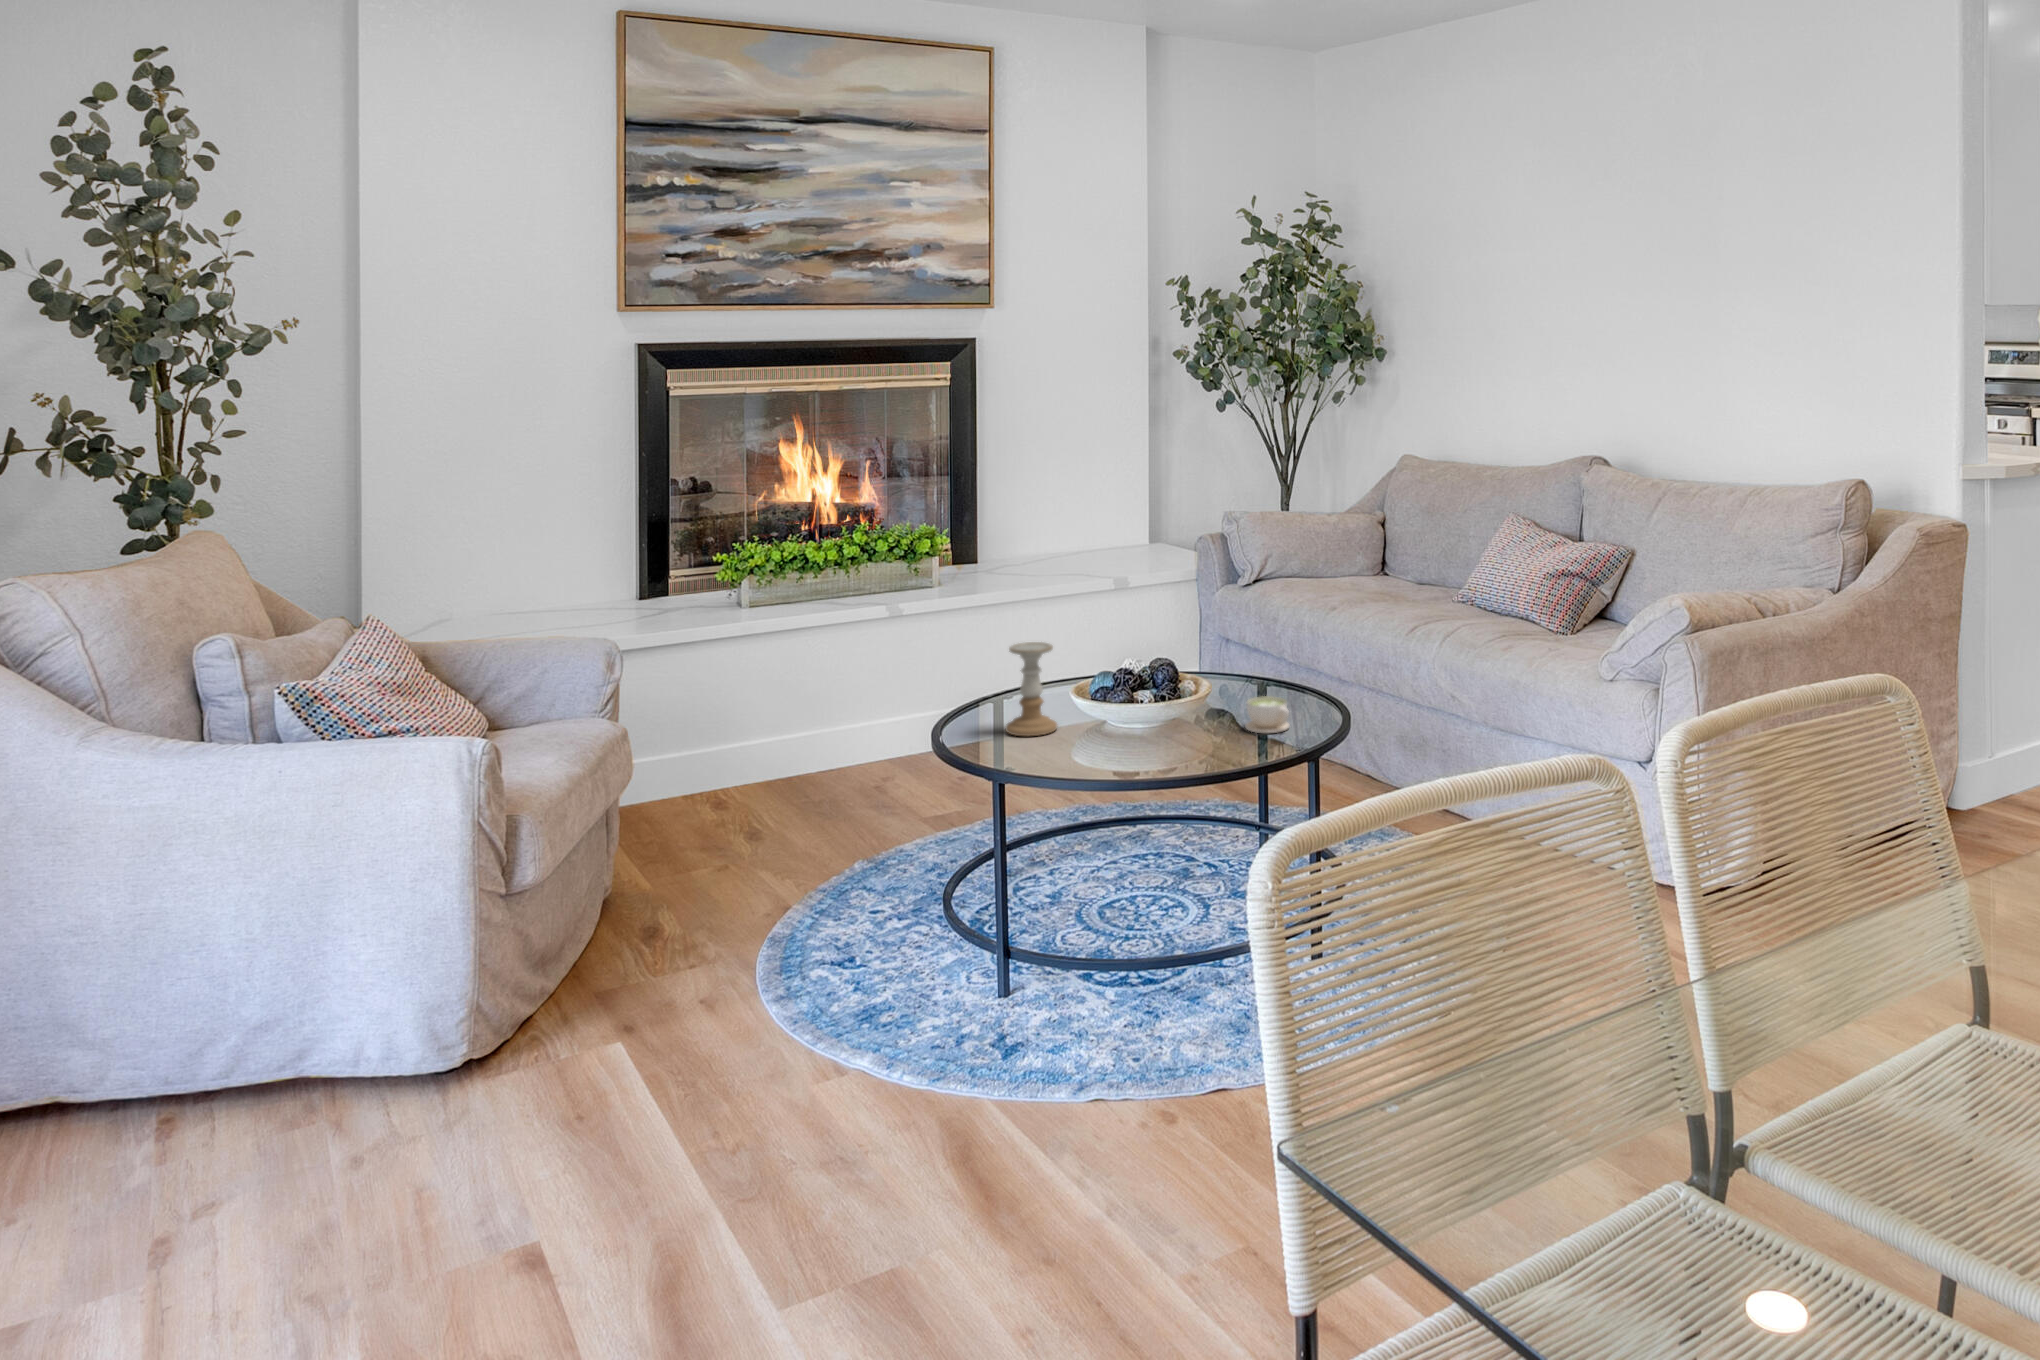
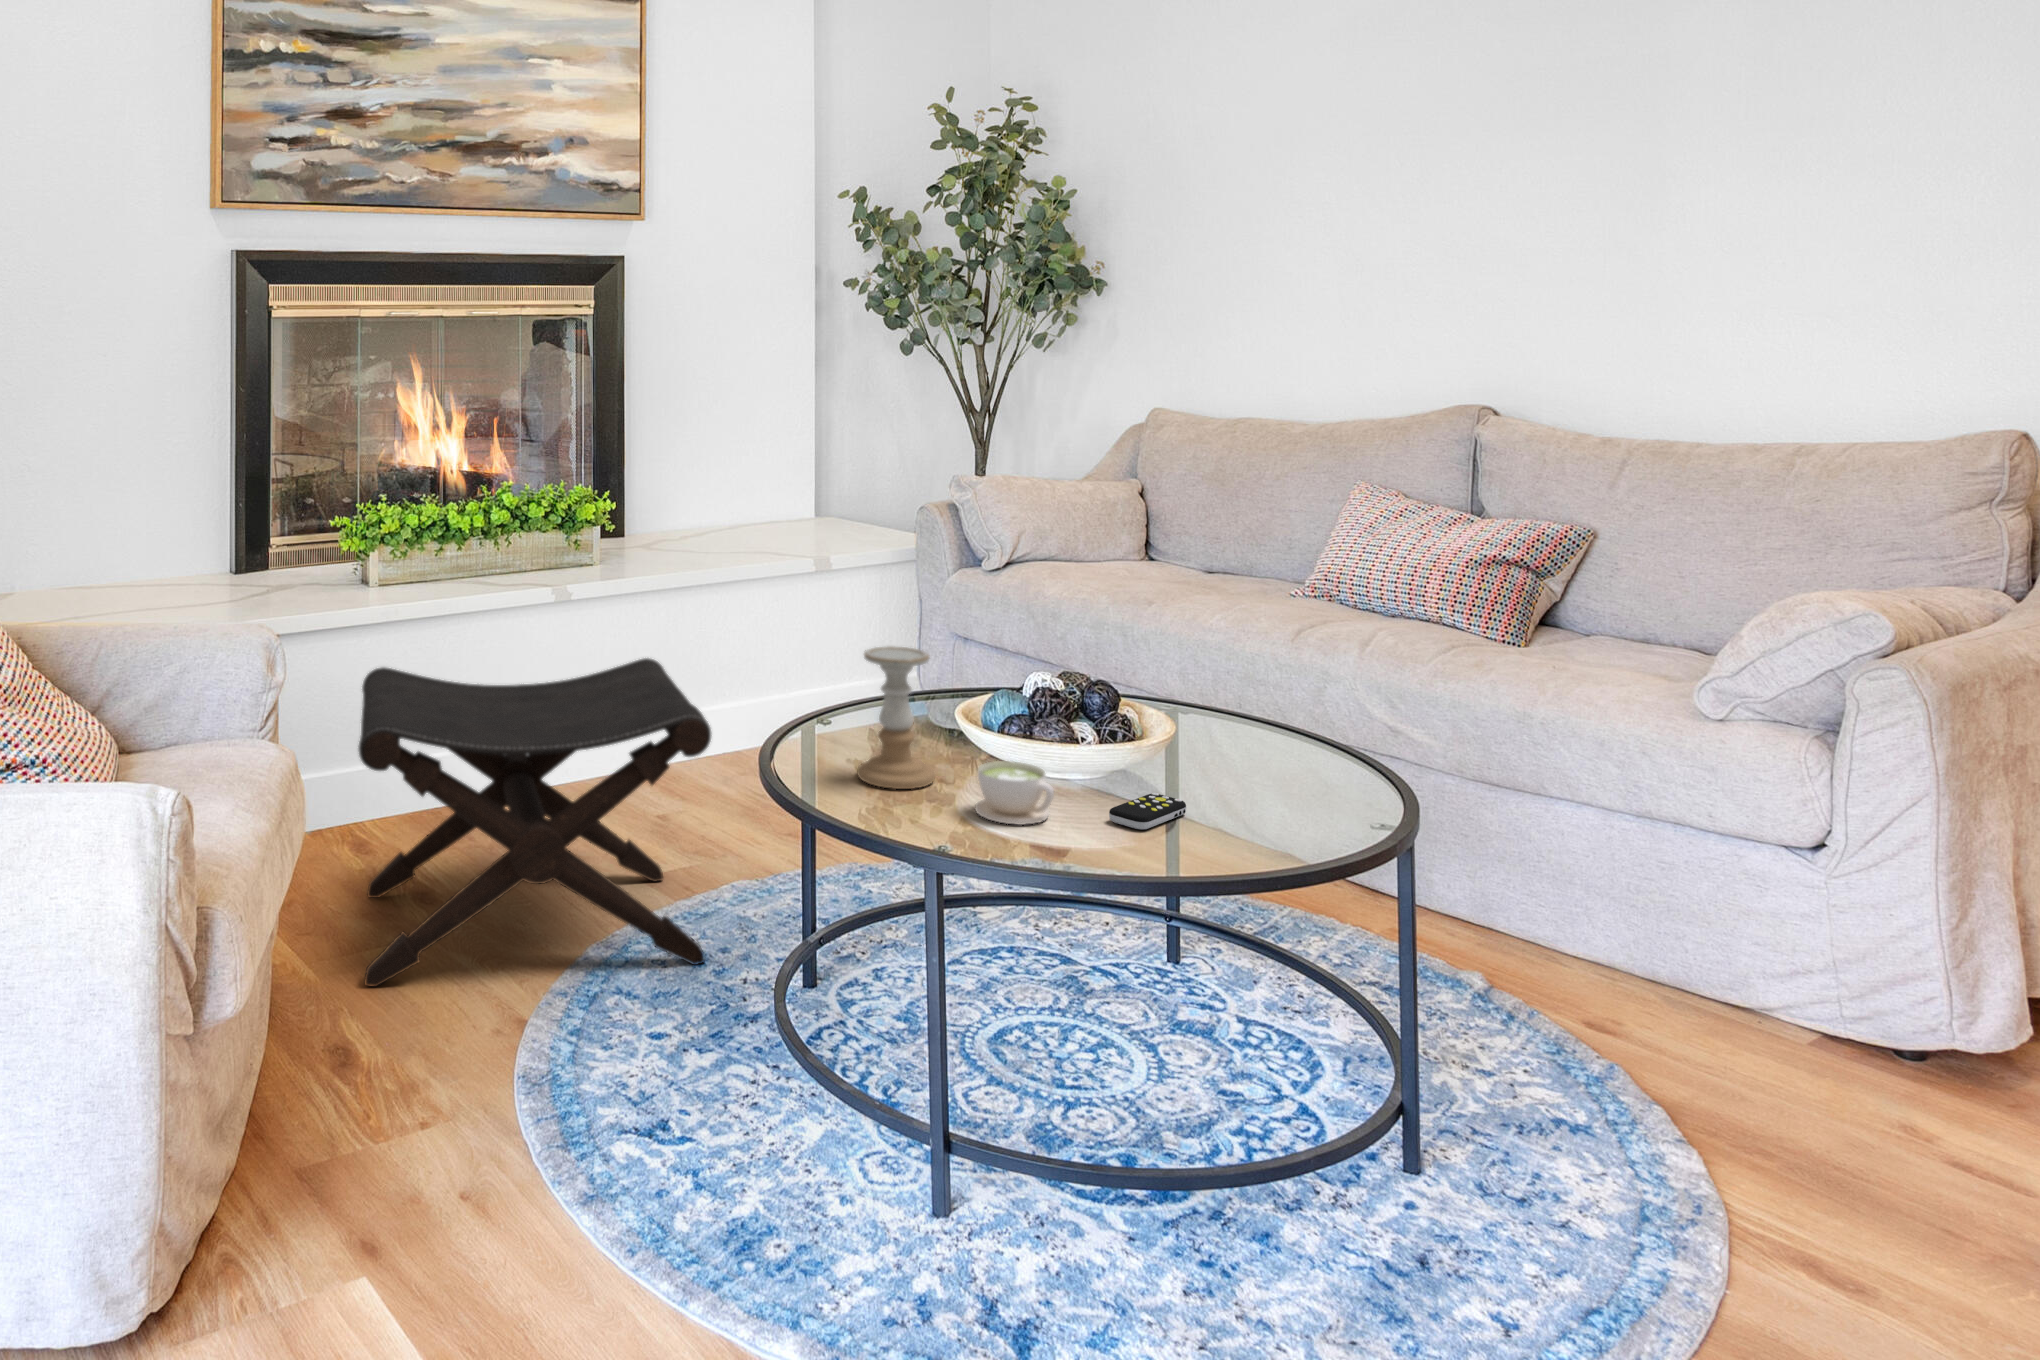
footstool: none [678,656,942,892] -> present [358,658,712,987]
coffee cup: present [1245,696,1289,733] -> present [975,761,1054,825]
remote control: none [1143,733,1198,755] -> present [1109,793,1186,829]

